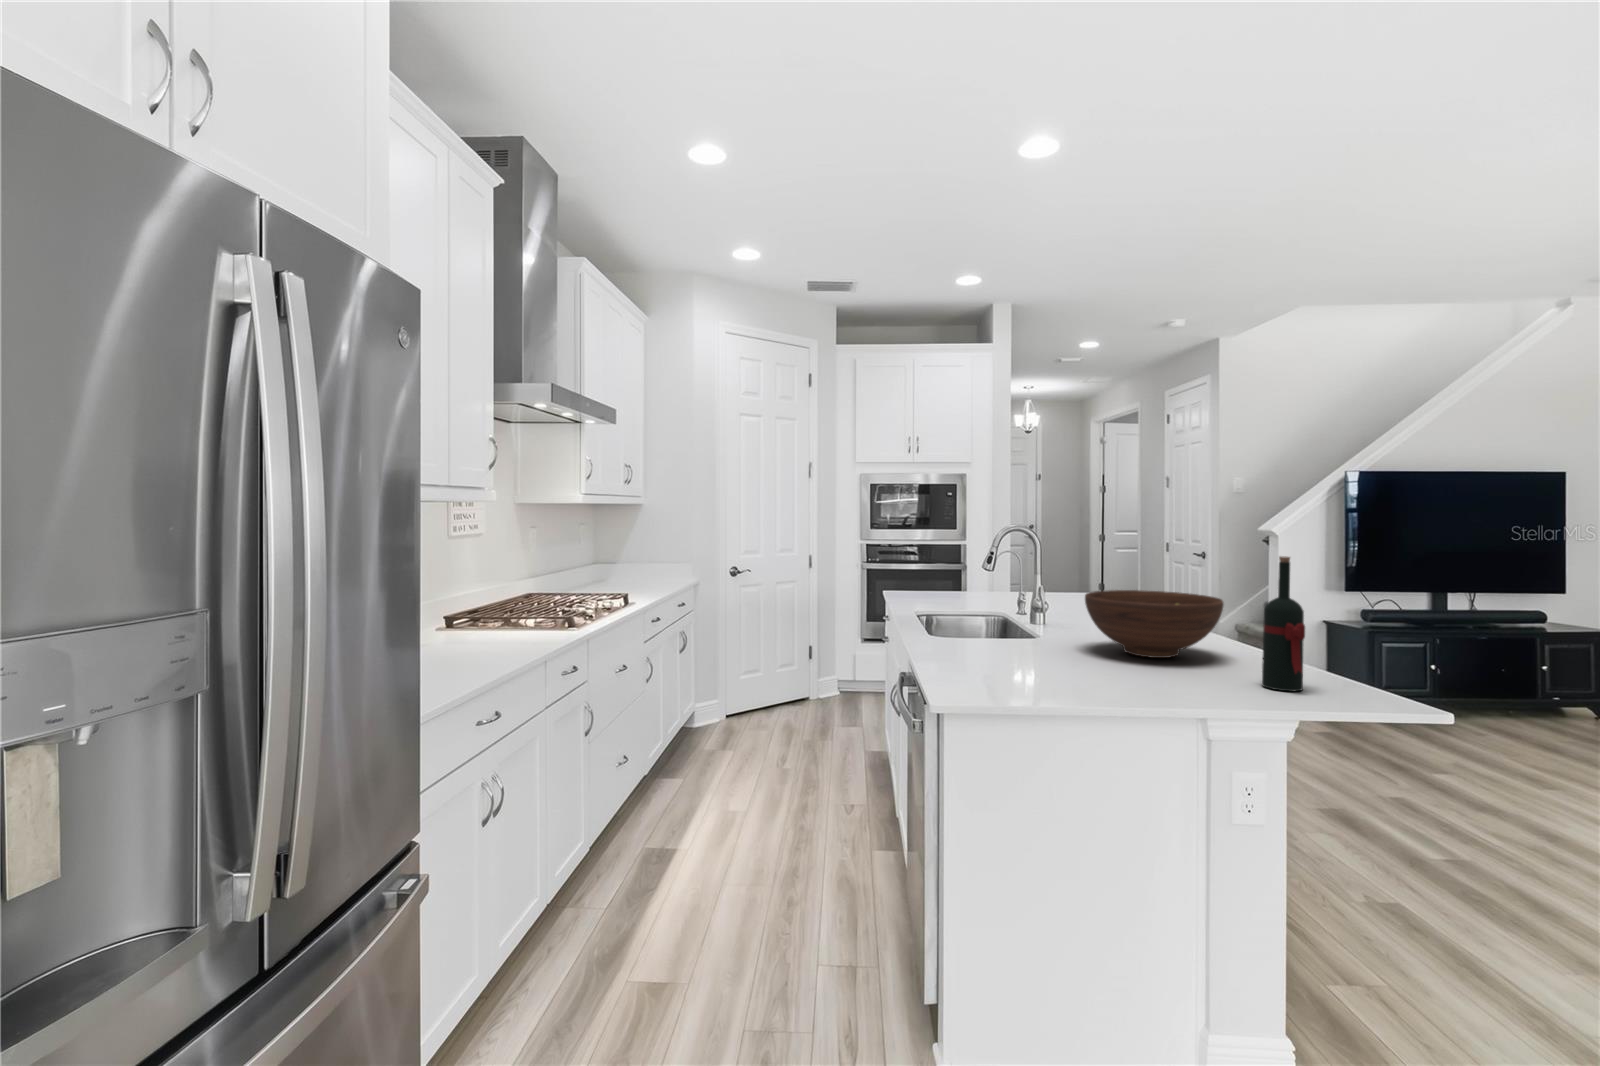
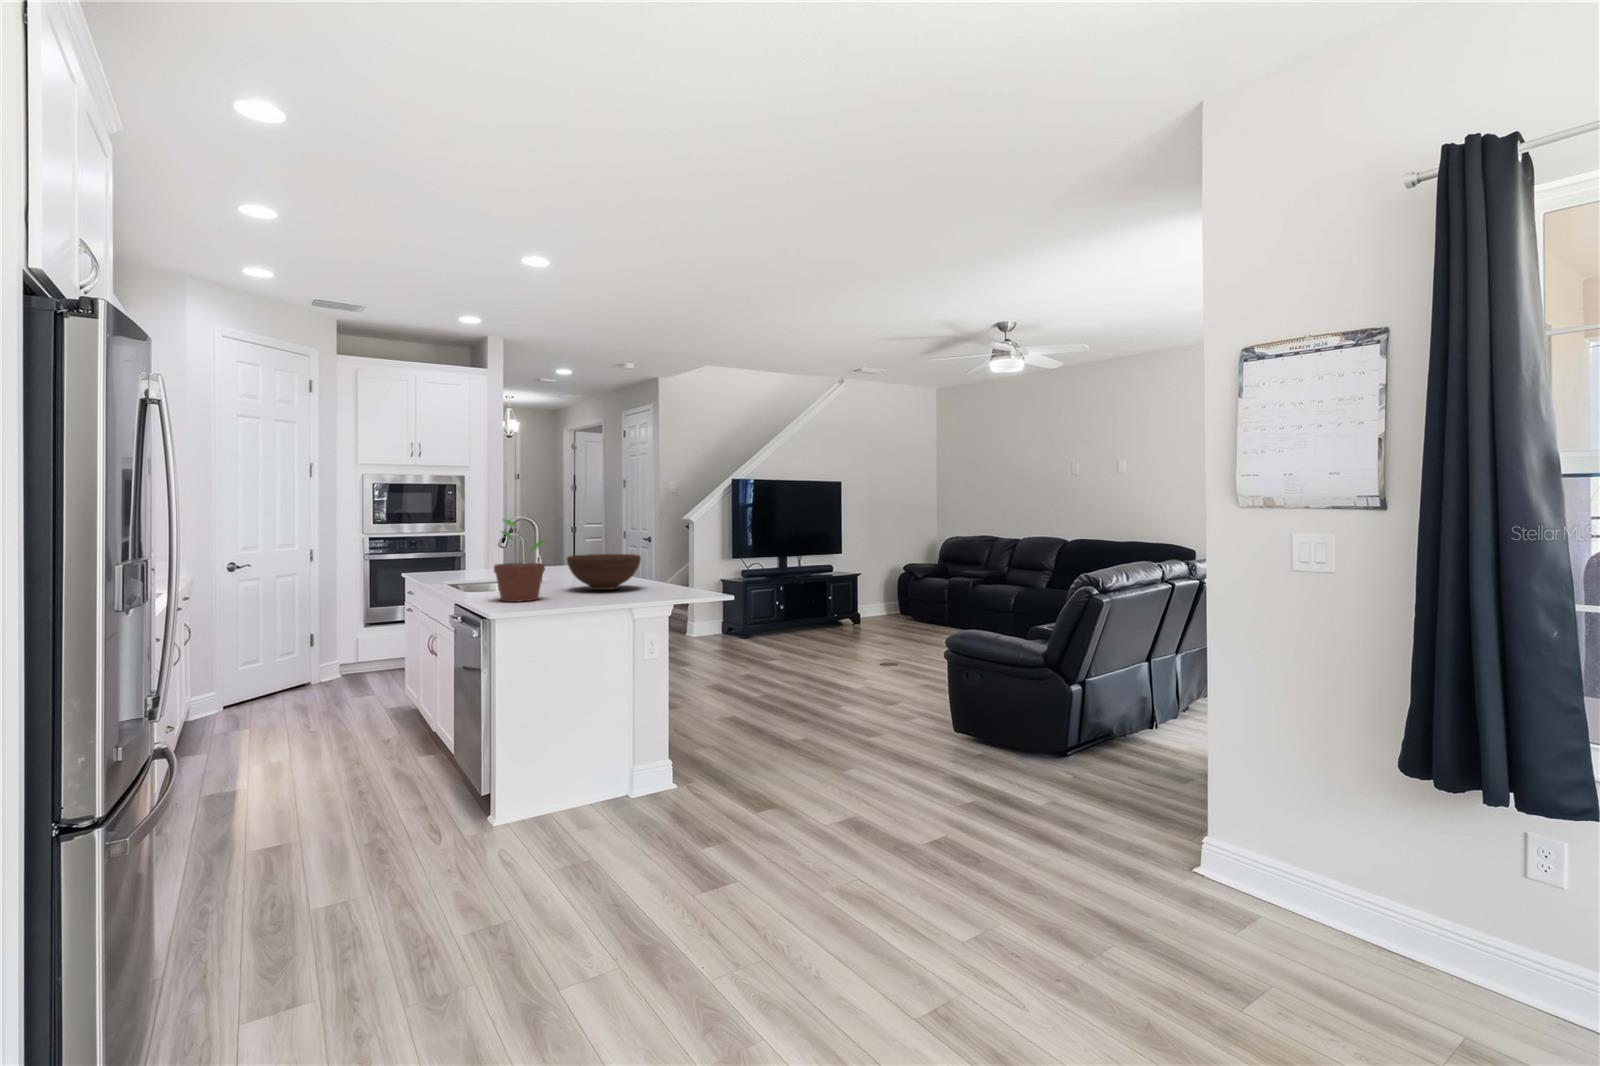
potted plant: none [962,530,1052,672] -> present [494,520,546,602]
wine bottle: present [1262,556,1305,691] -> none [656,530,673,596]

